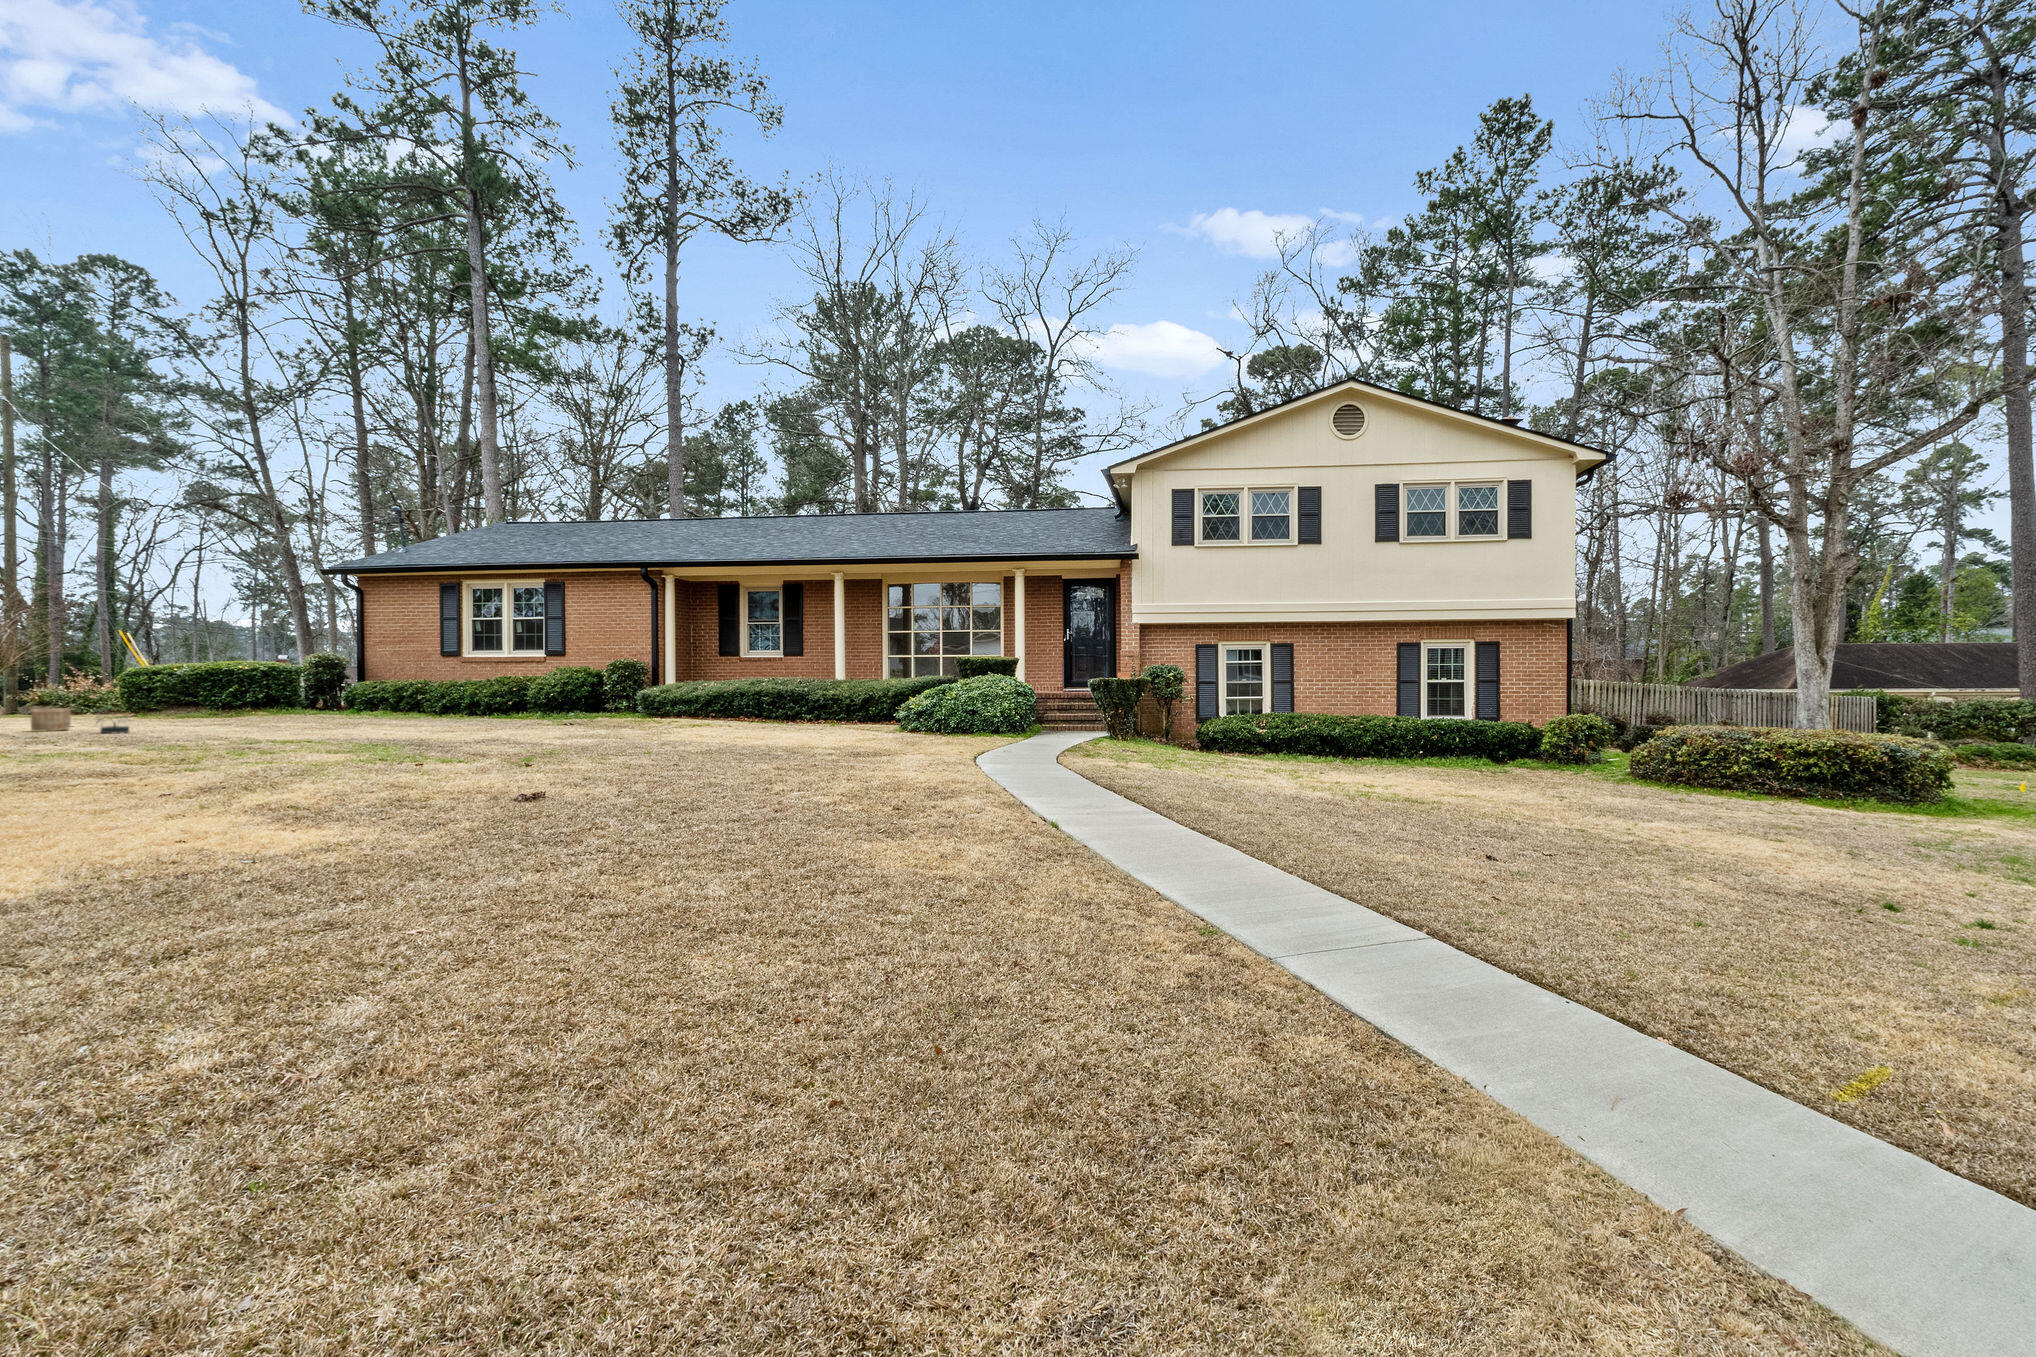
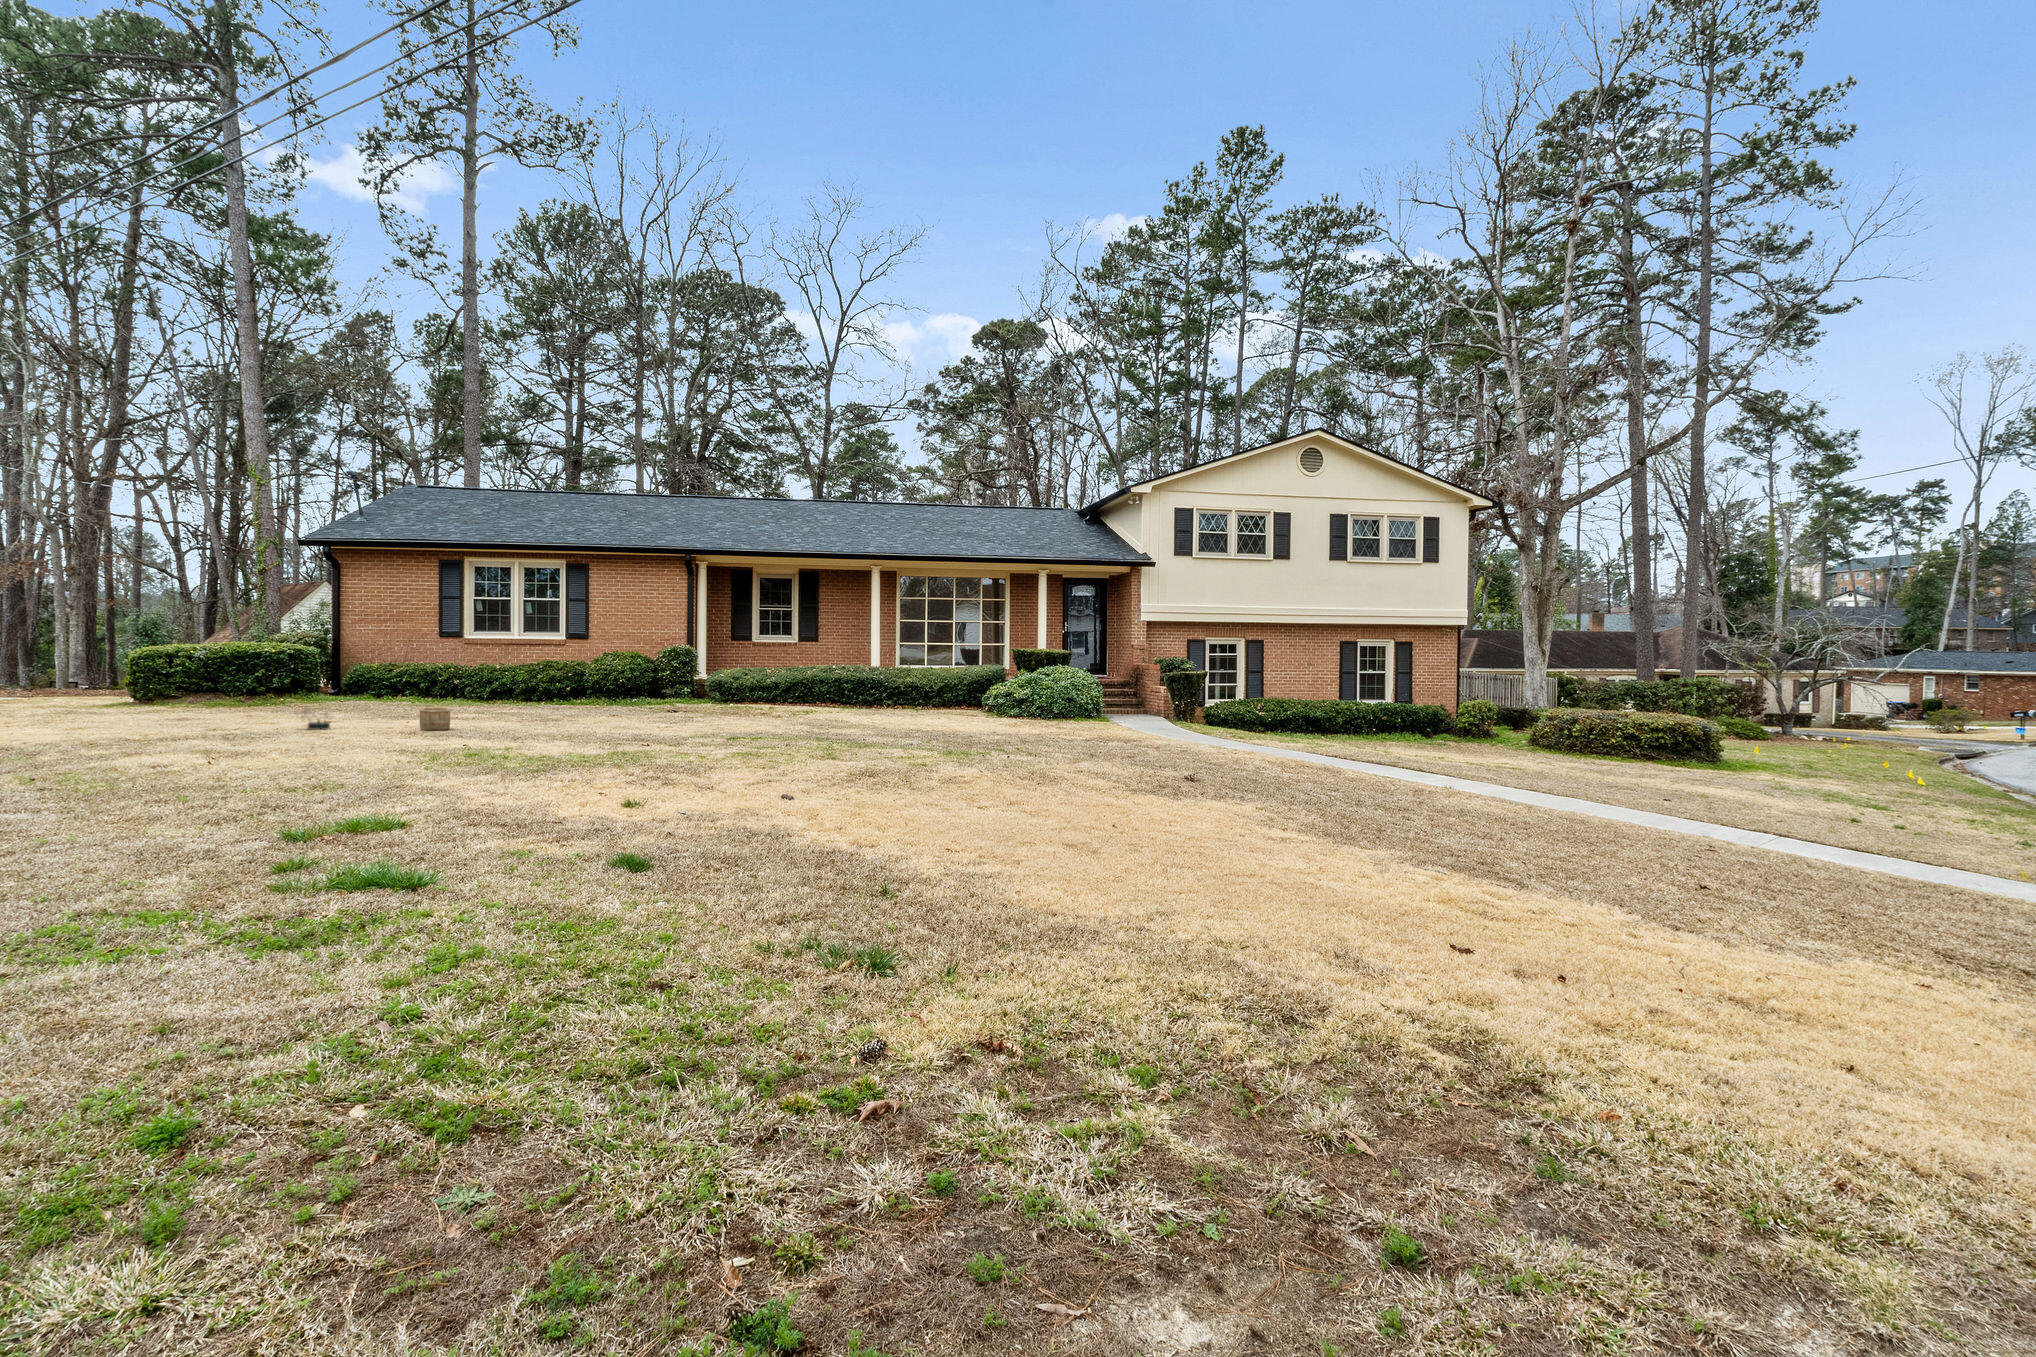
wooden bucket: present [30,708,71,731] -> present [419,707,451,730]

